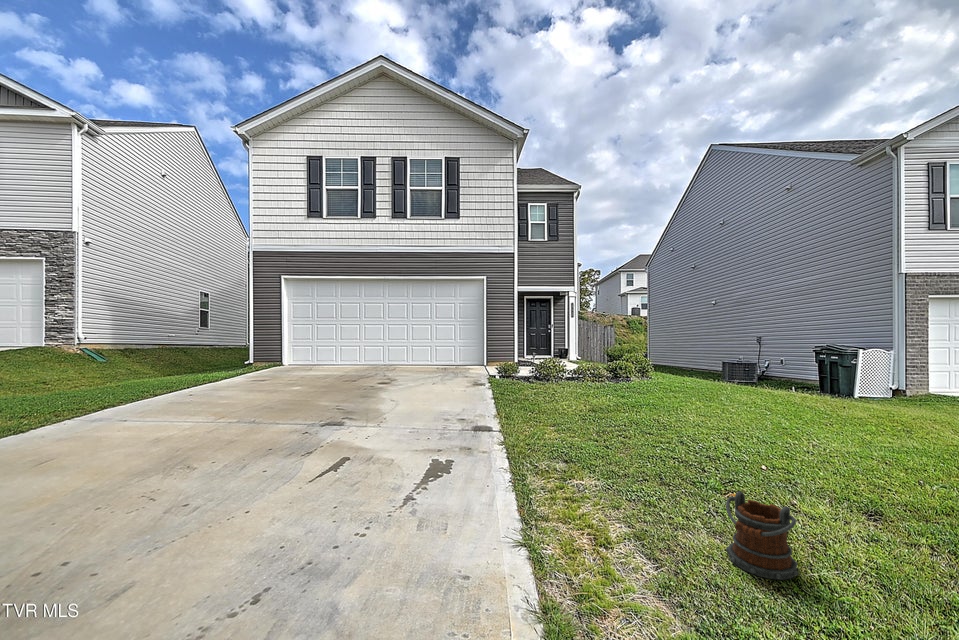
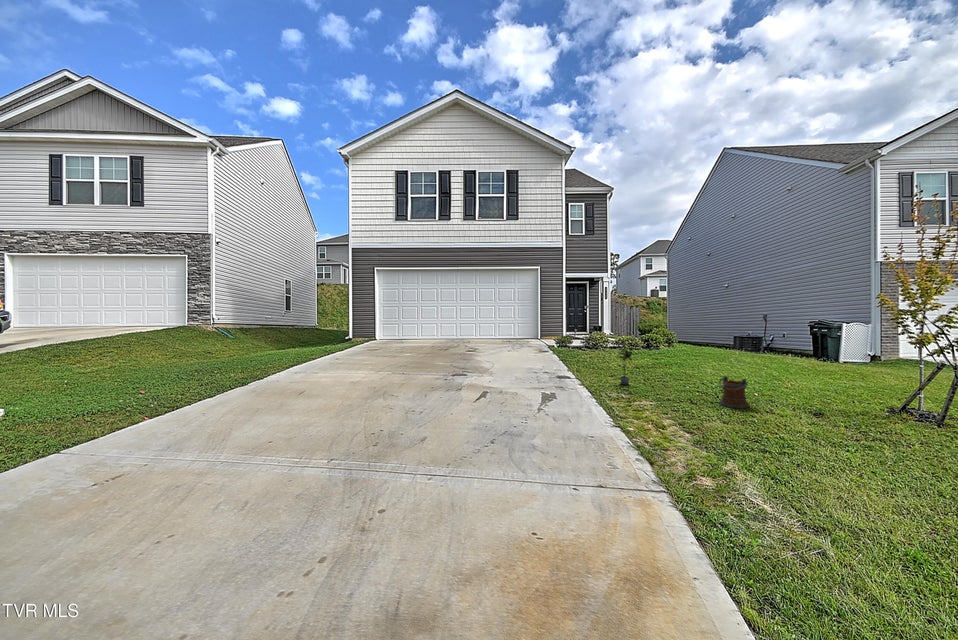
potted plant: none [535,403,566,475] -> present [619,347,634,385]

